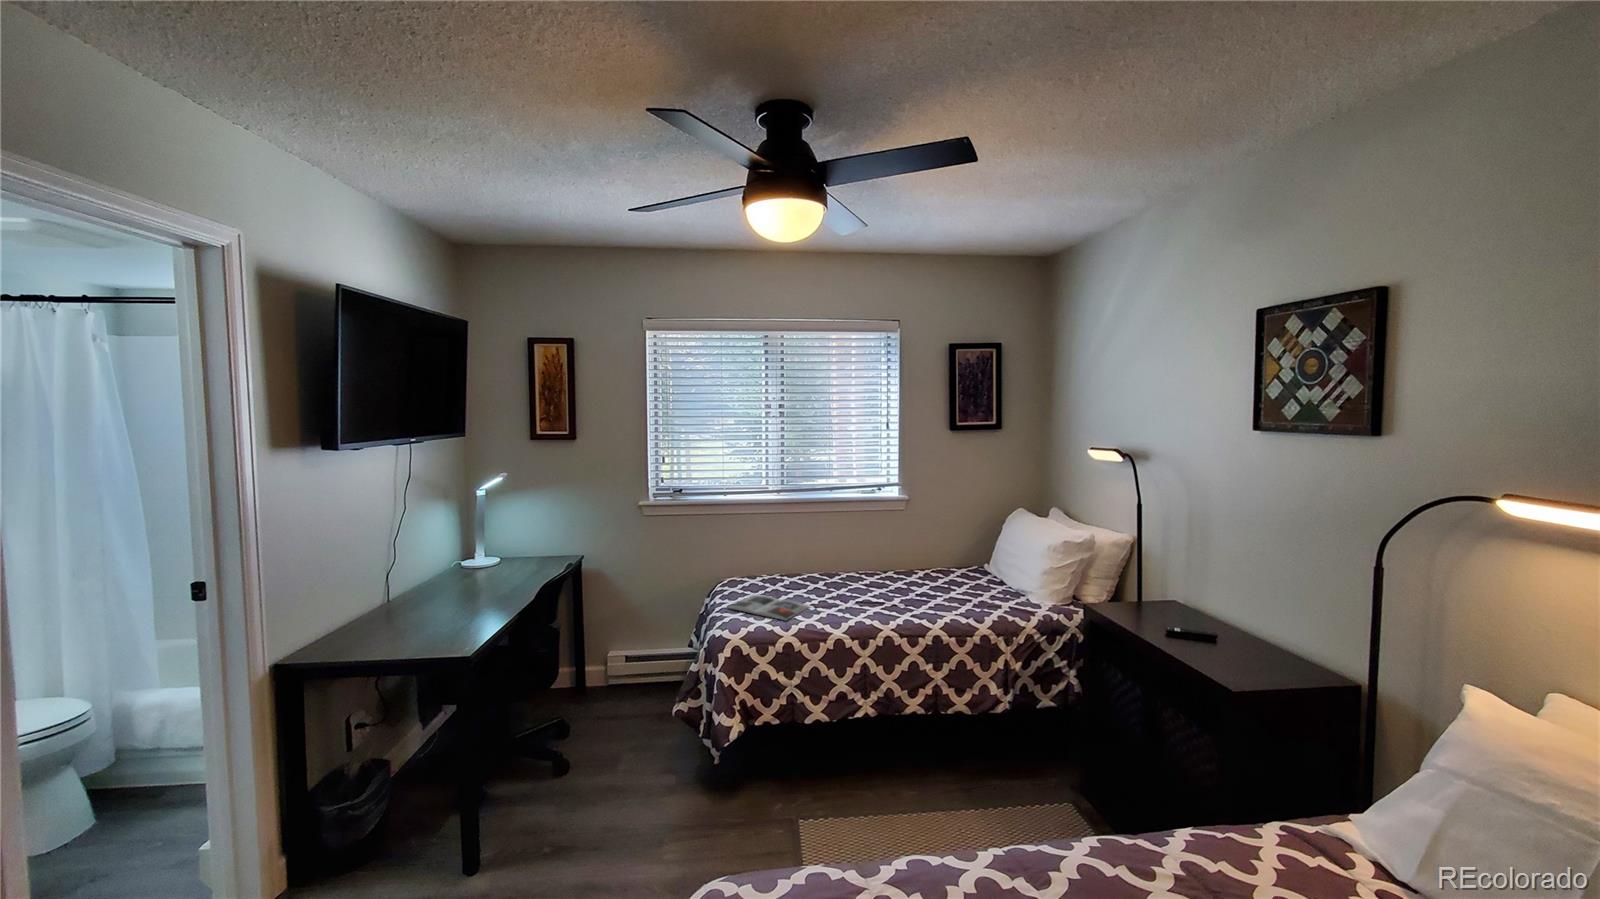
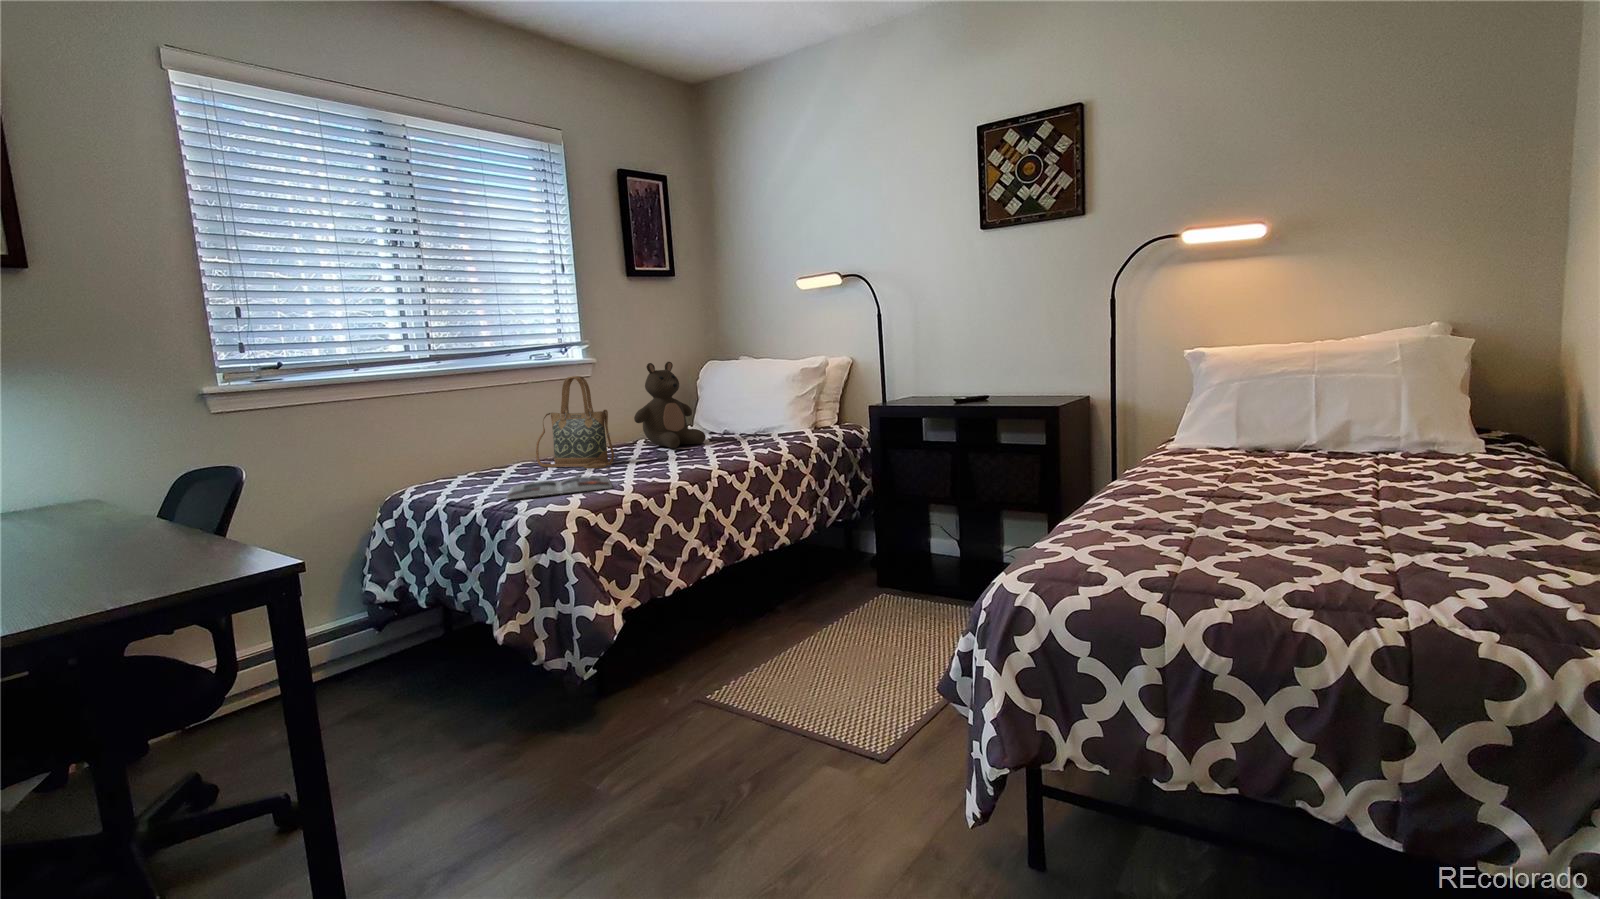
stuffed bear: none [889,511,947,588] -> present [634,362,706,448]
handbag: none [809,517,846,594] -> present [536,376,614,469]

